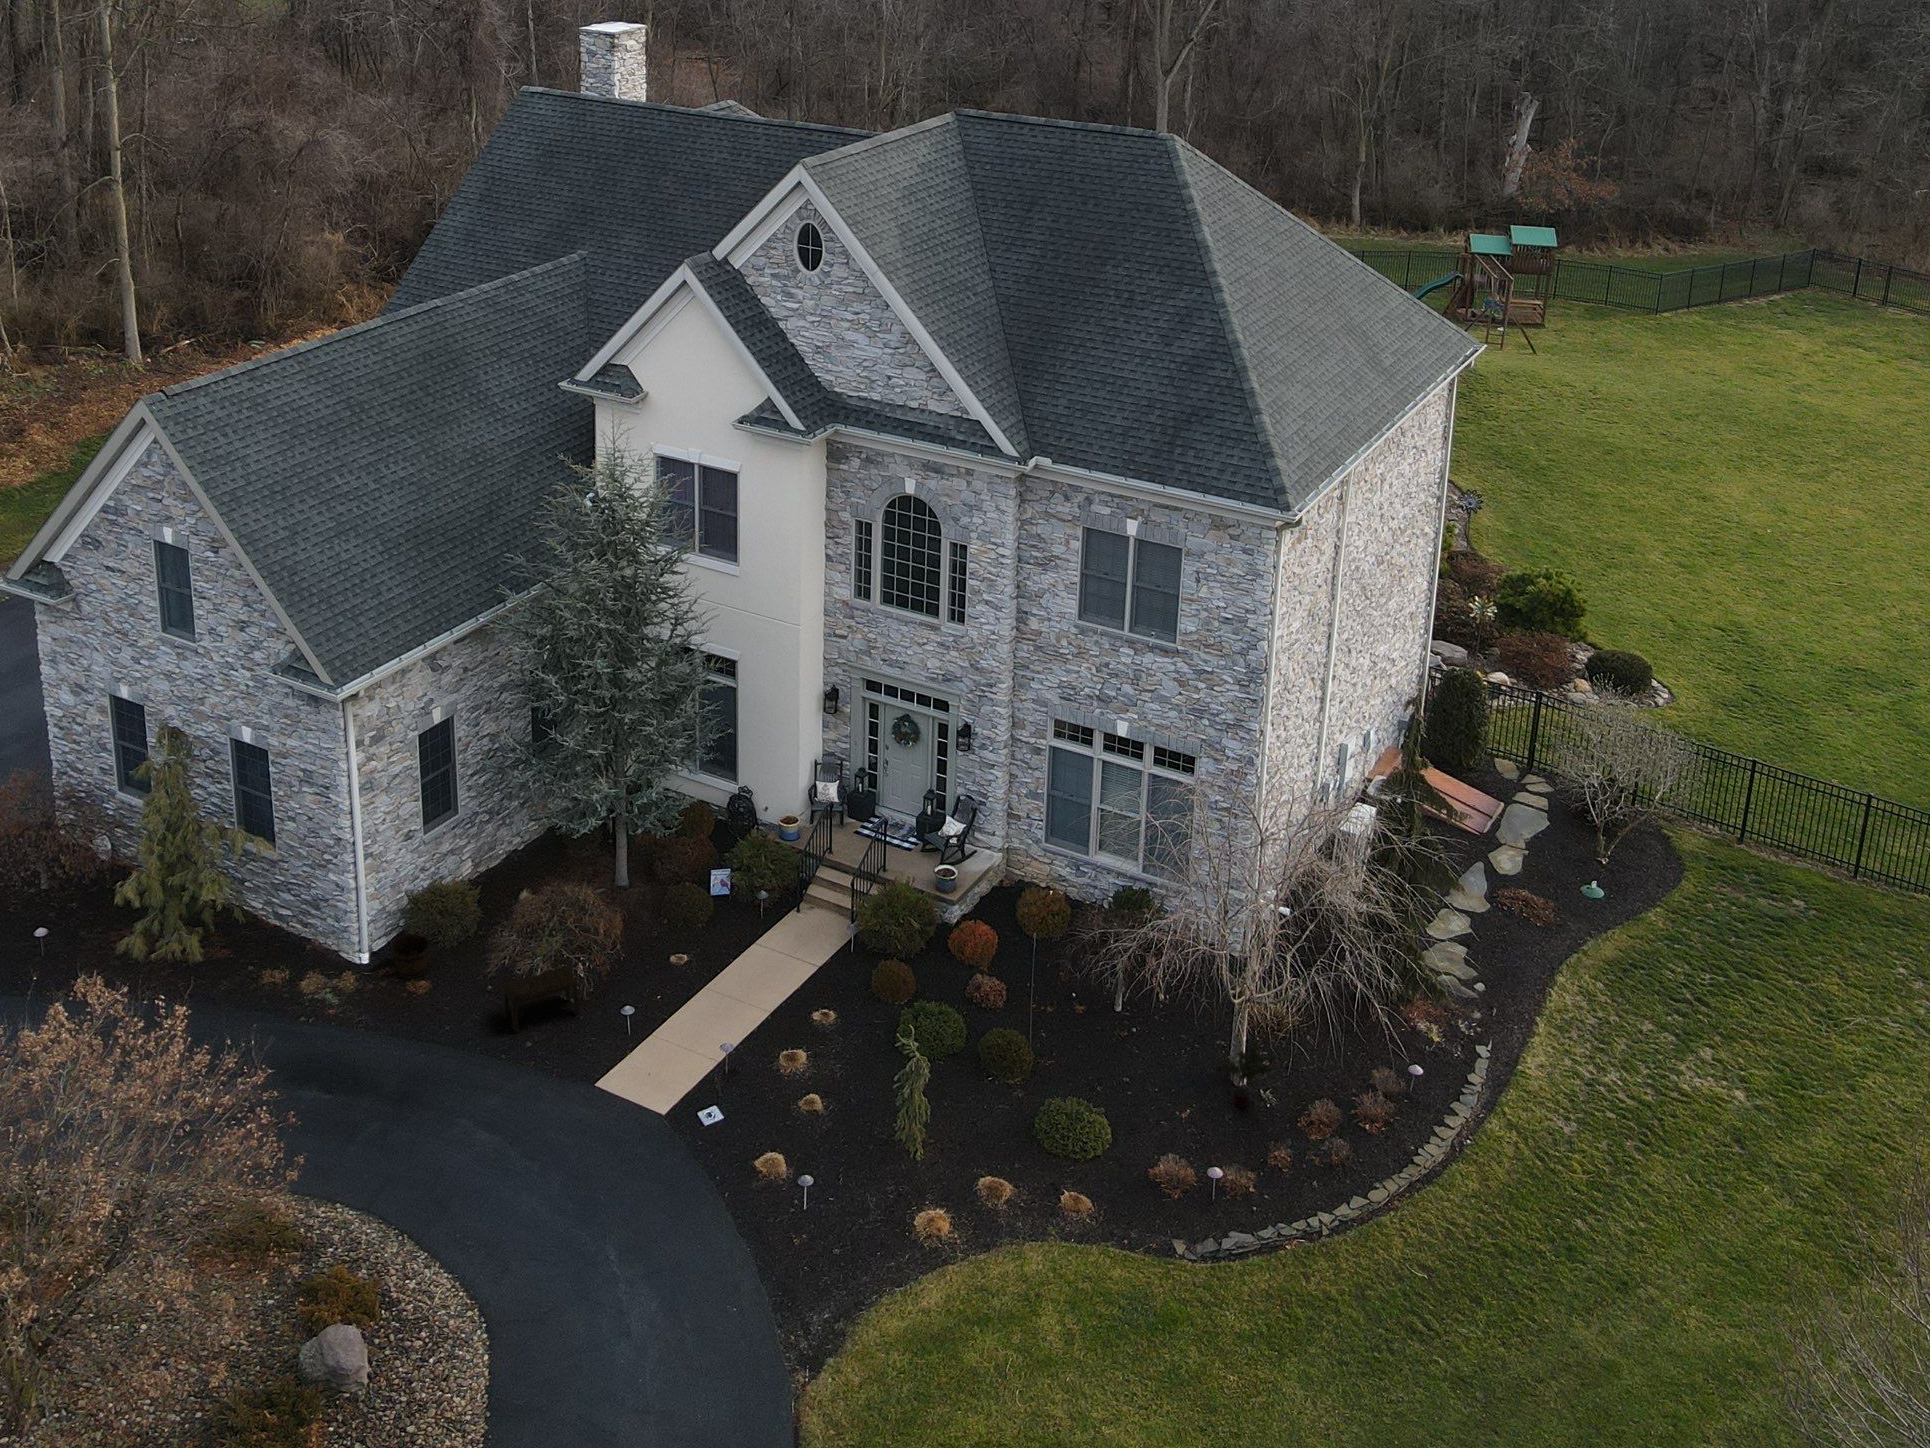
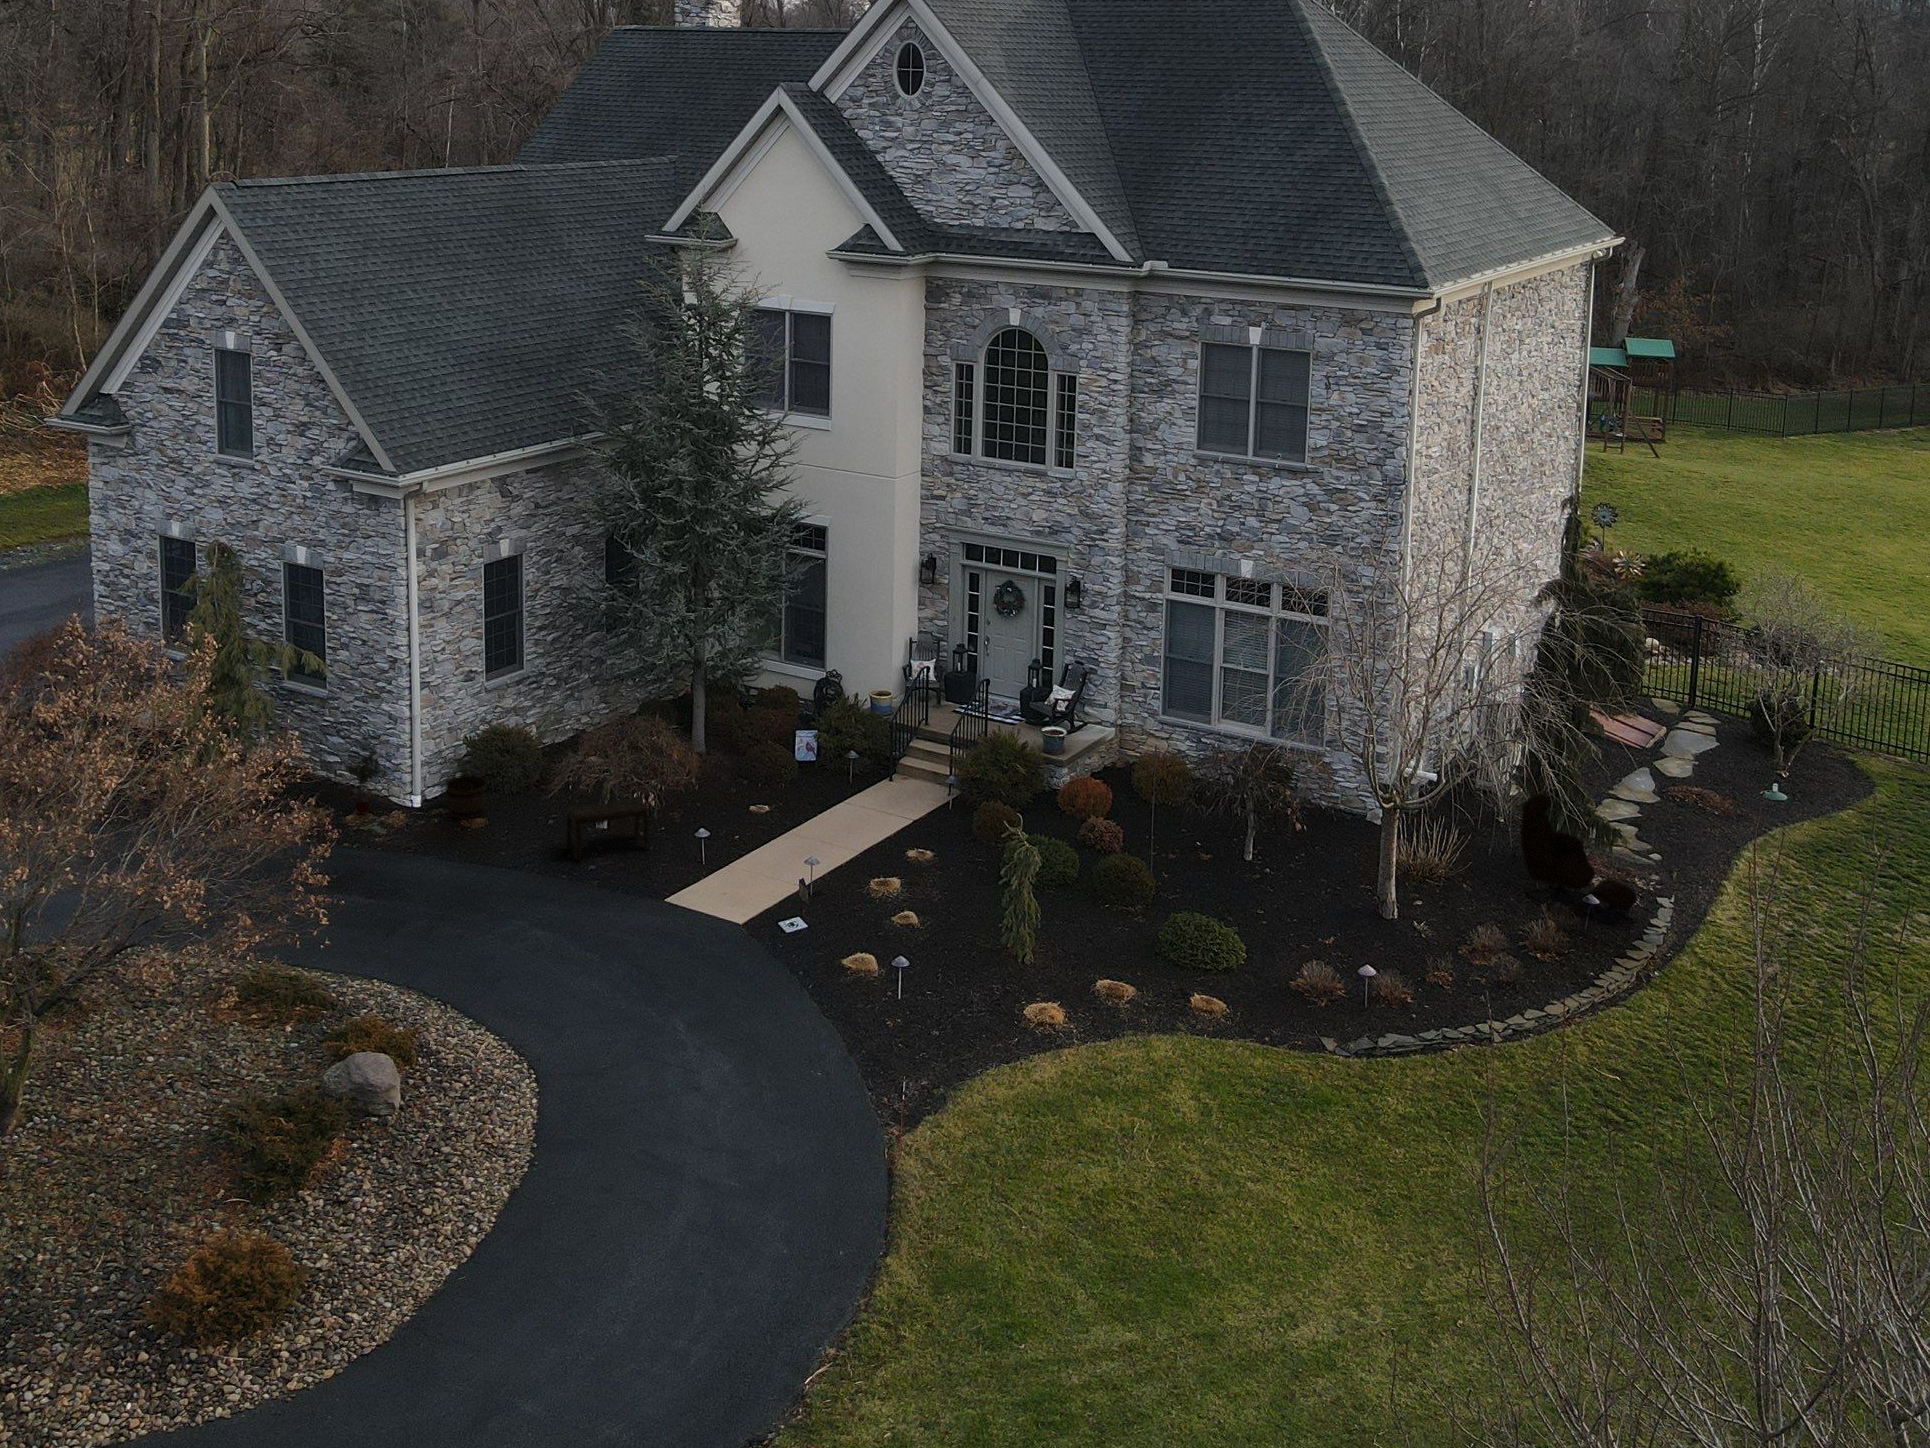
lounge chair: none [1352,960,1450,1086] -> present [1521,793,1638,924]
potted tree: present [1214,1040,1276,1107] -> present [346,745,387,814]

